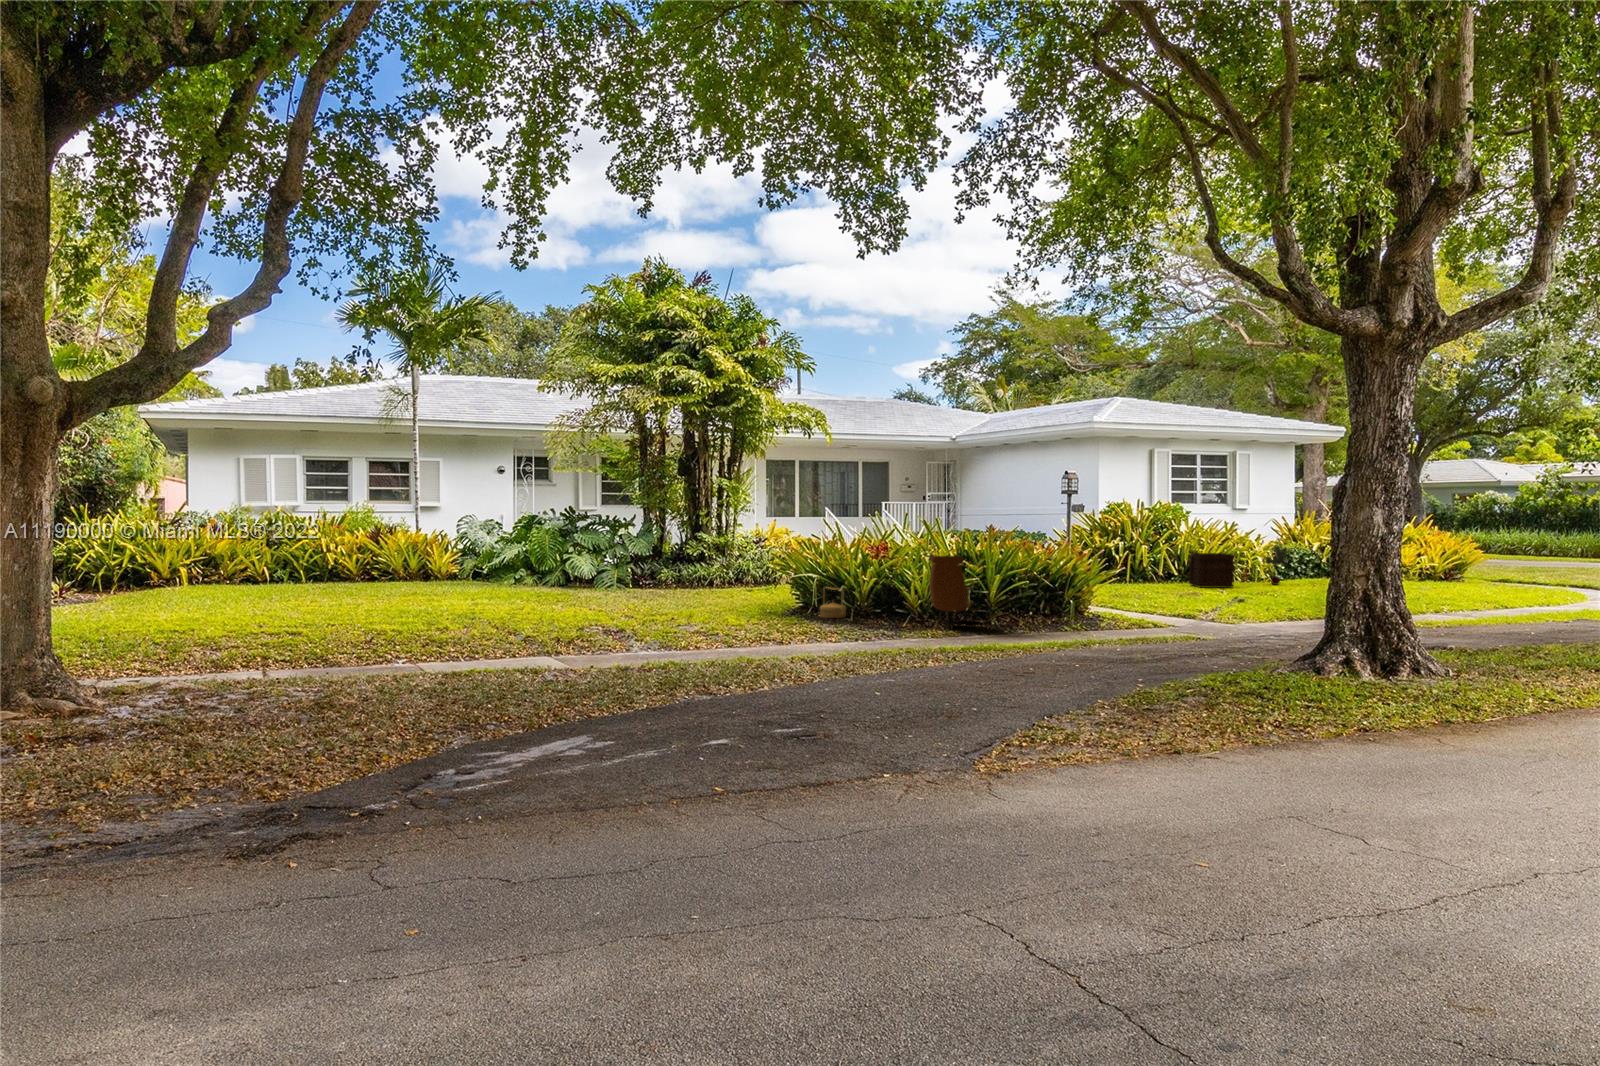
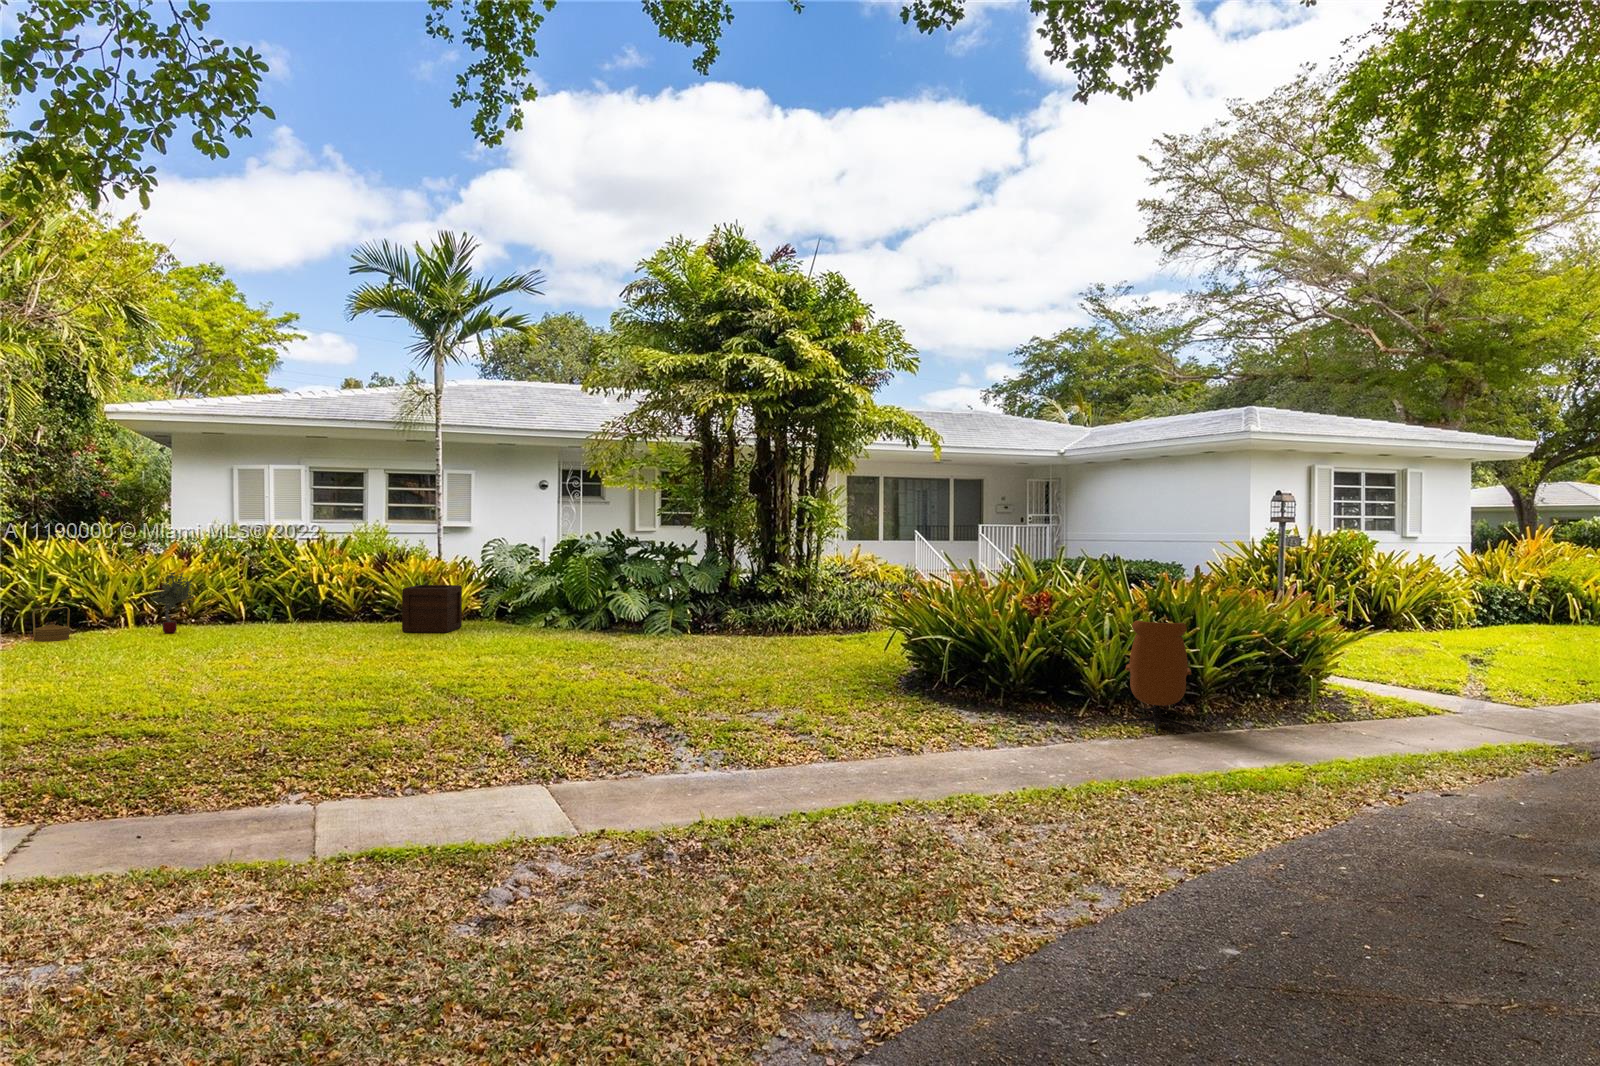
potted tree: present [1262,544,1289,585] -> present [151,572,194,634]
wooden crate: present [1189,553,1234,588] -> present [402,585,462,633]
woven basket: present [820,587,846,618] -> present [32,607,70,641]

